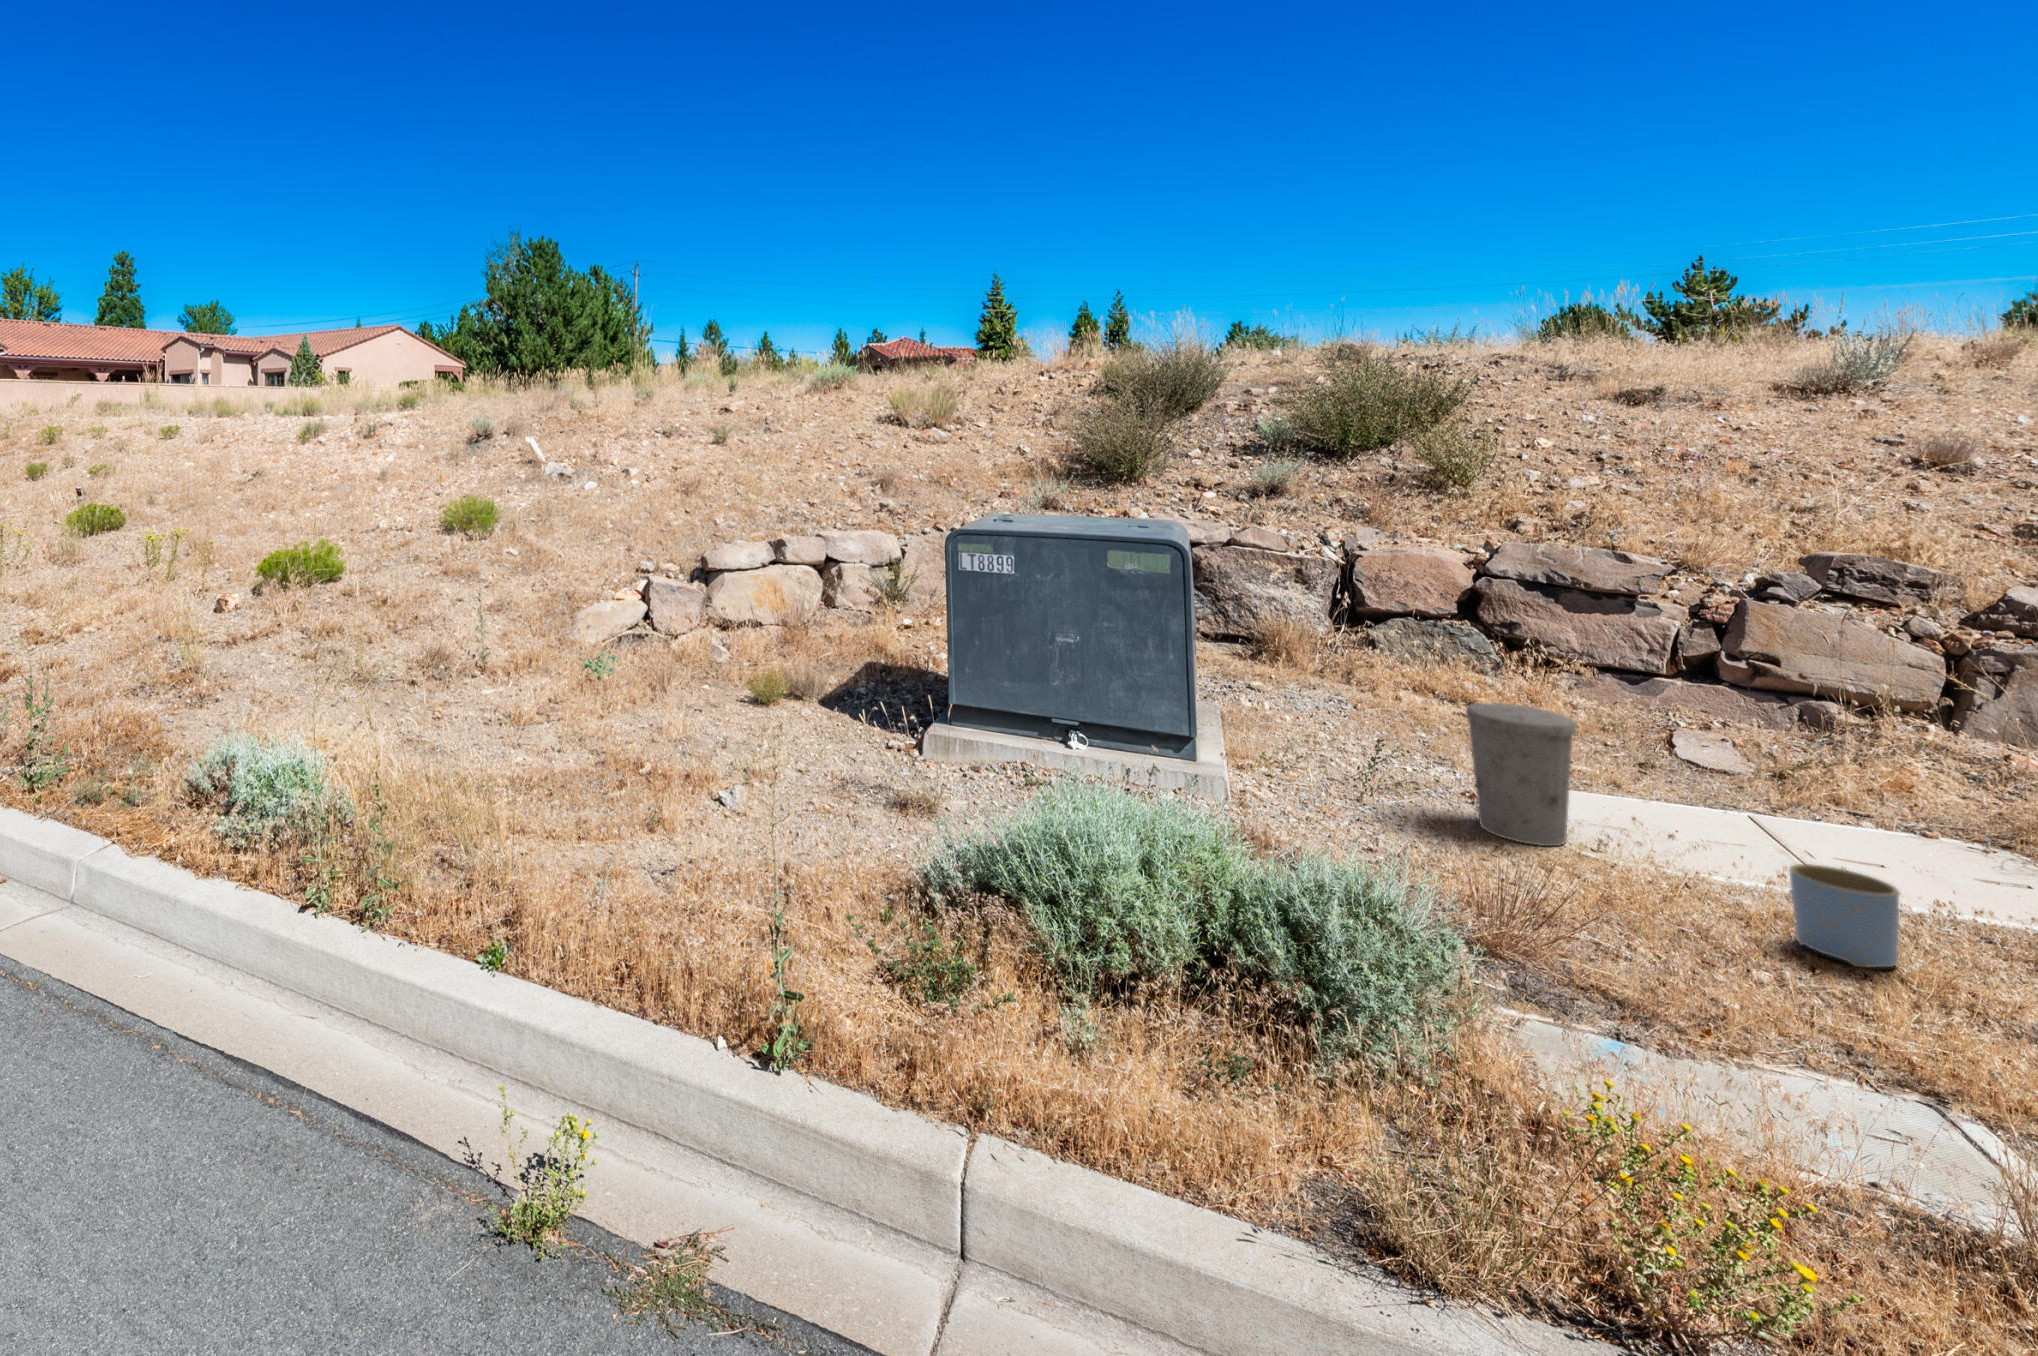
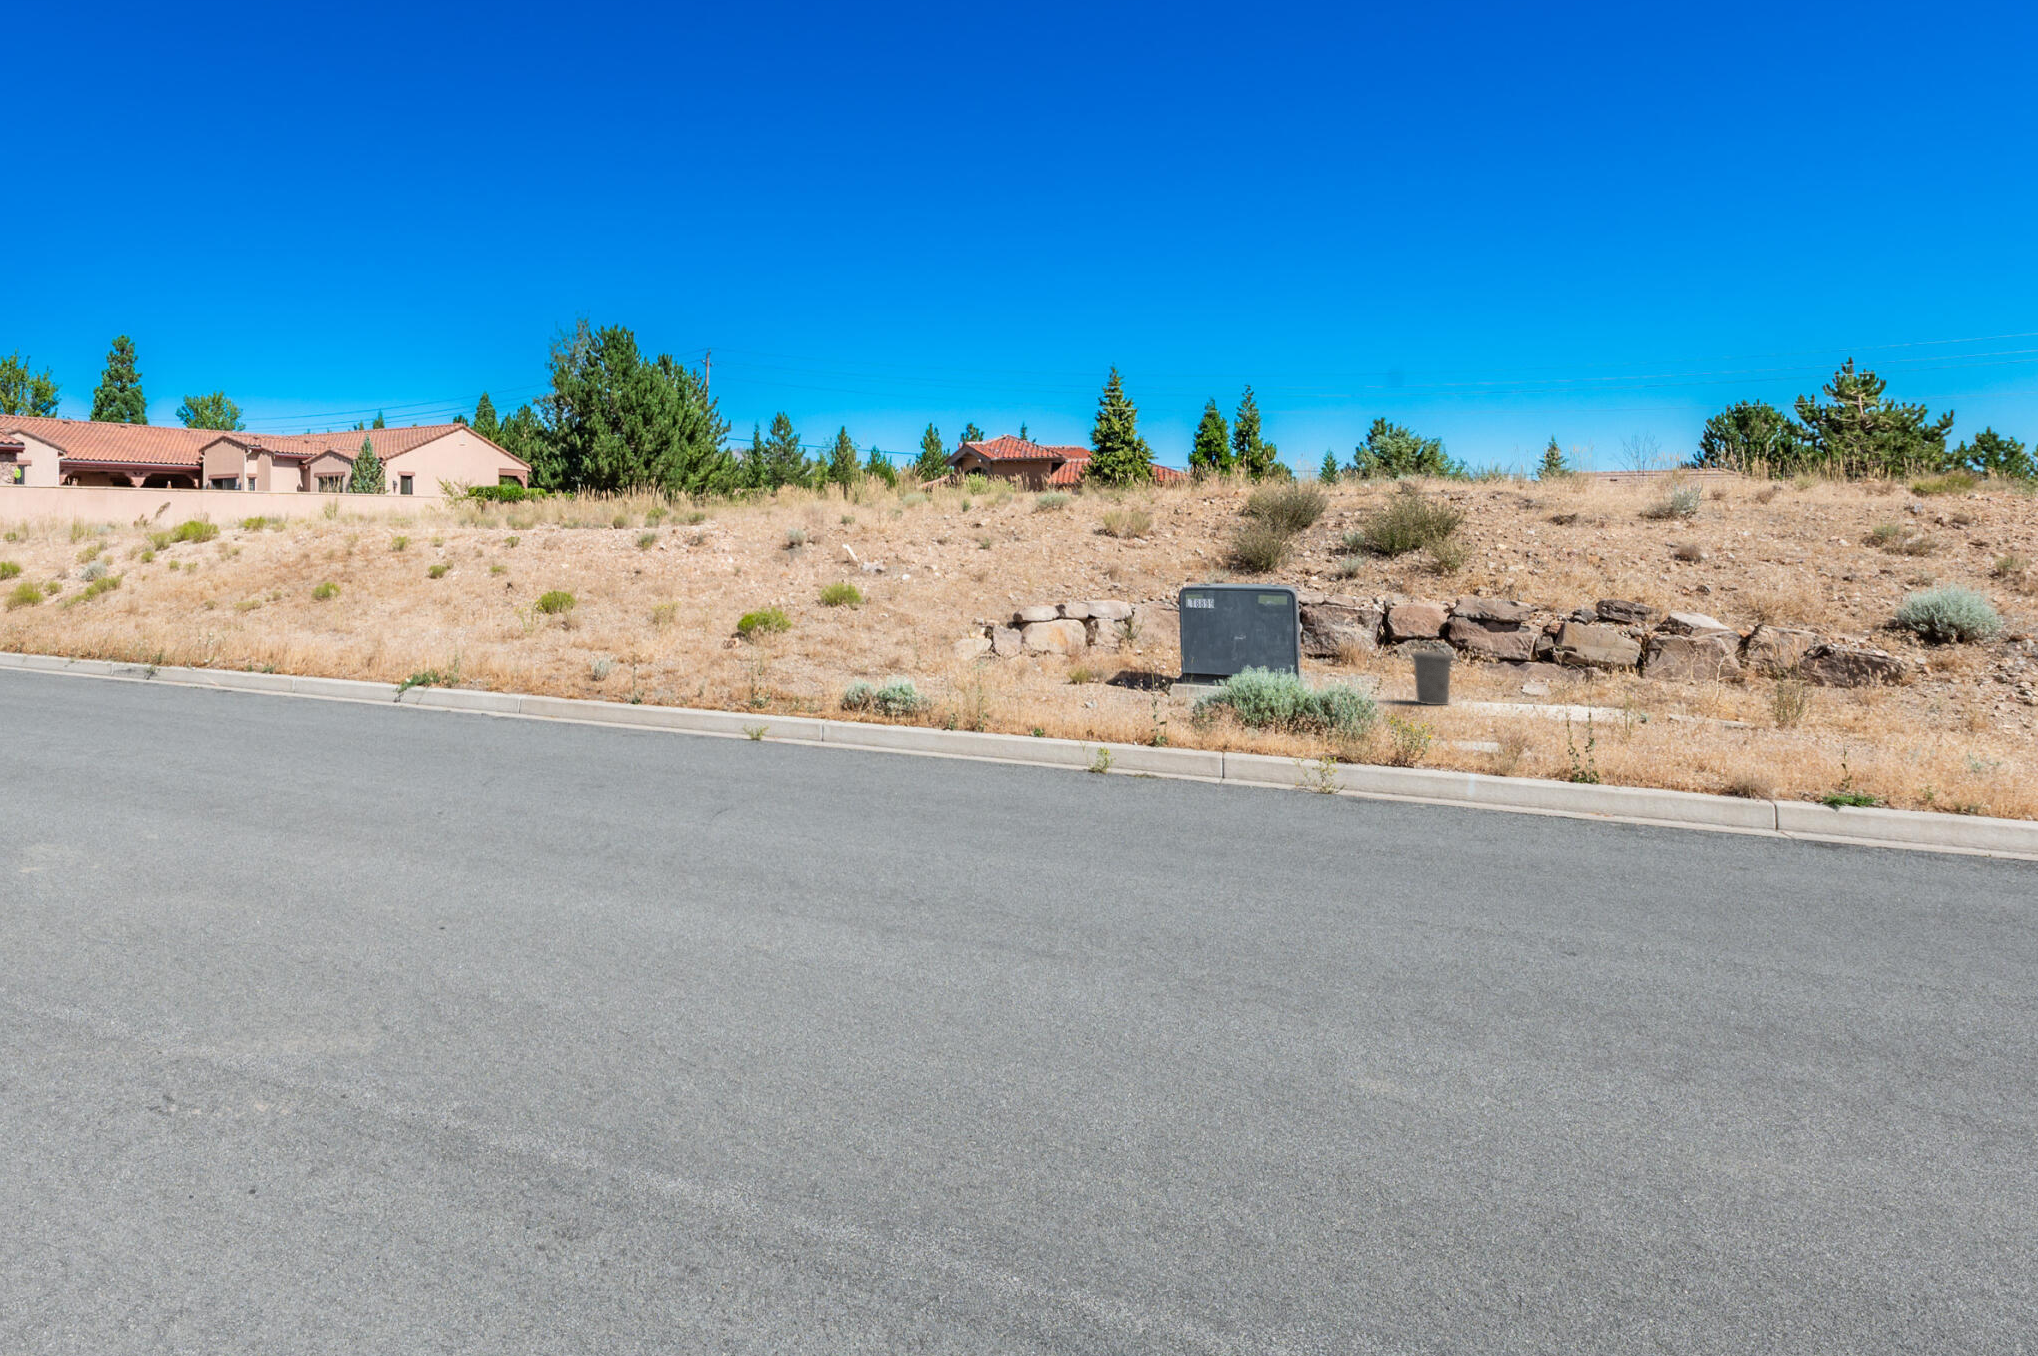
planter: present [1790,864,1899,967] -> none [1505,691,1534,719]

